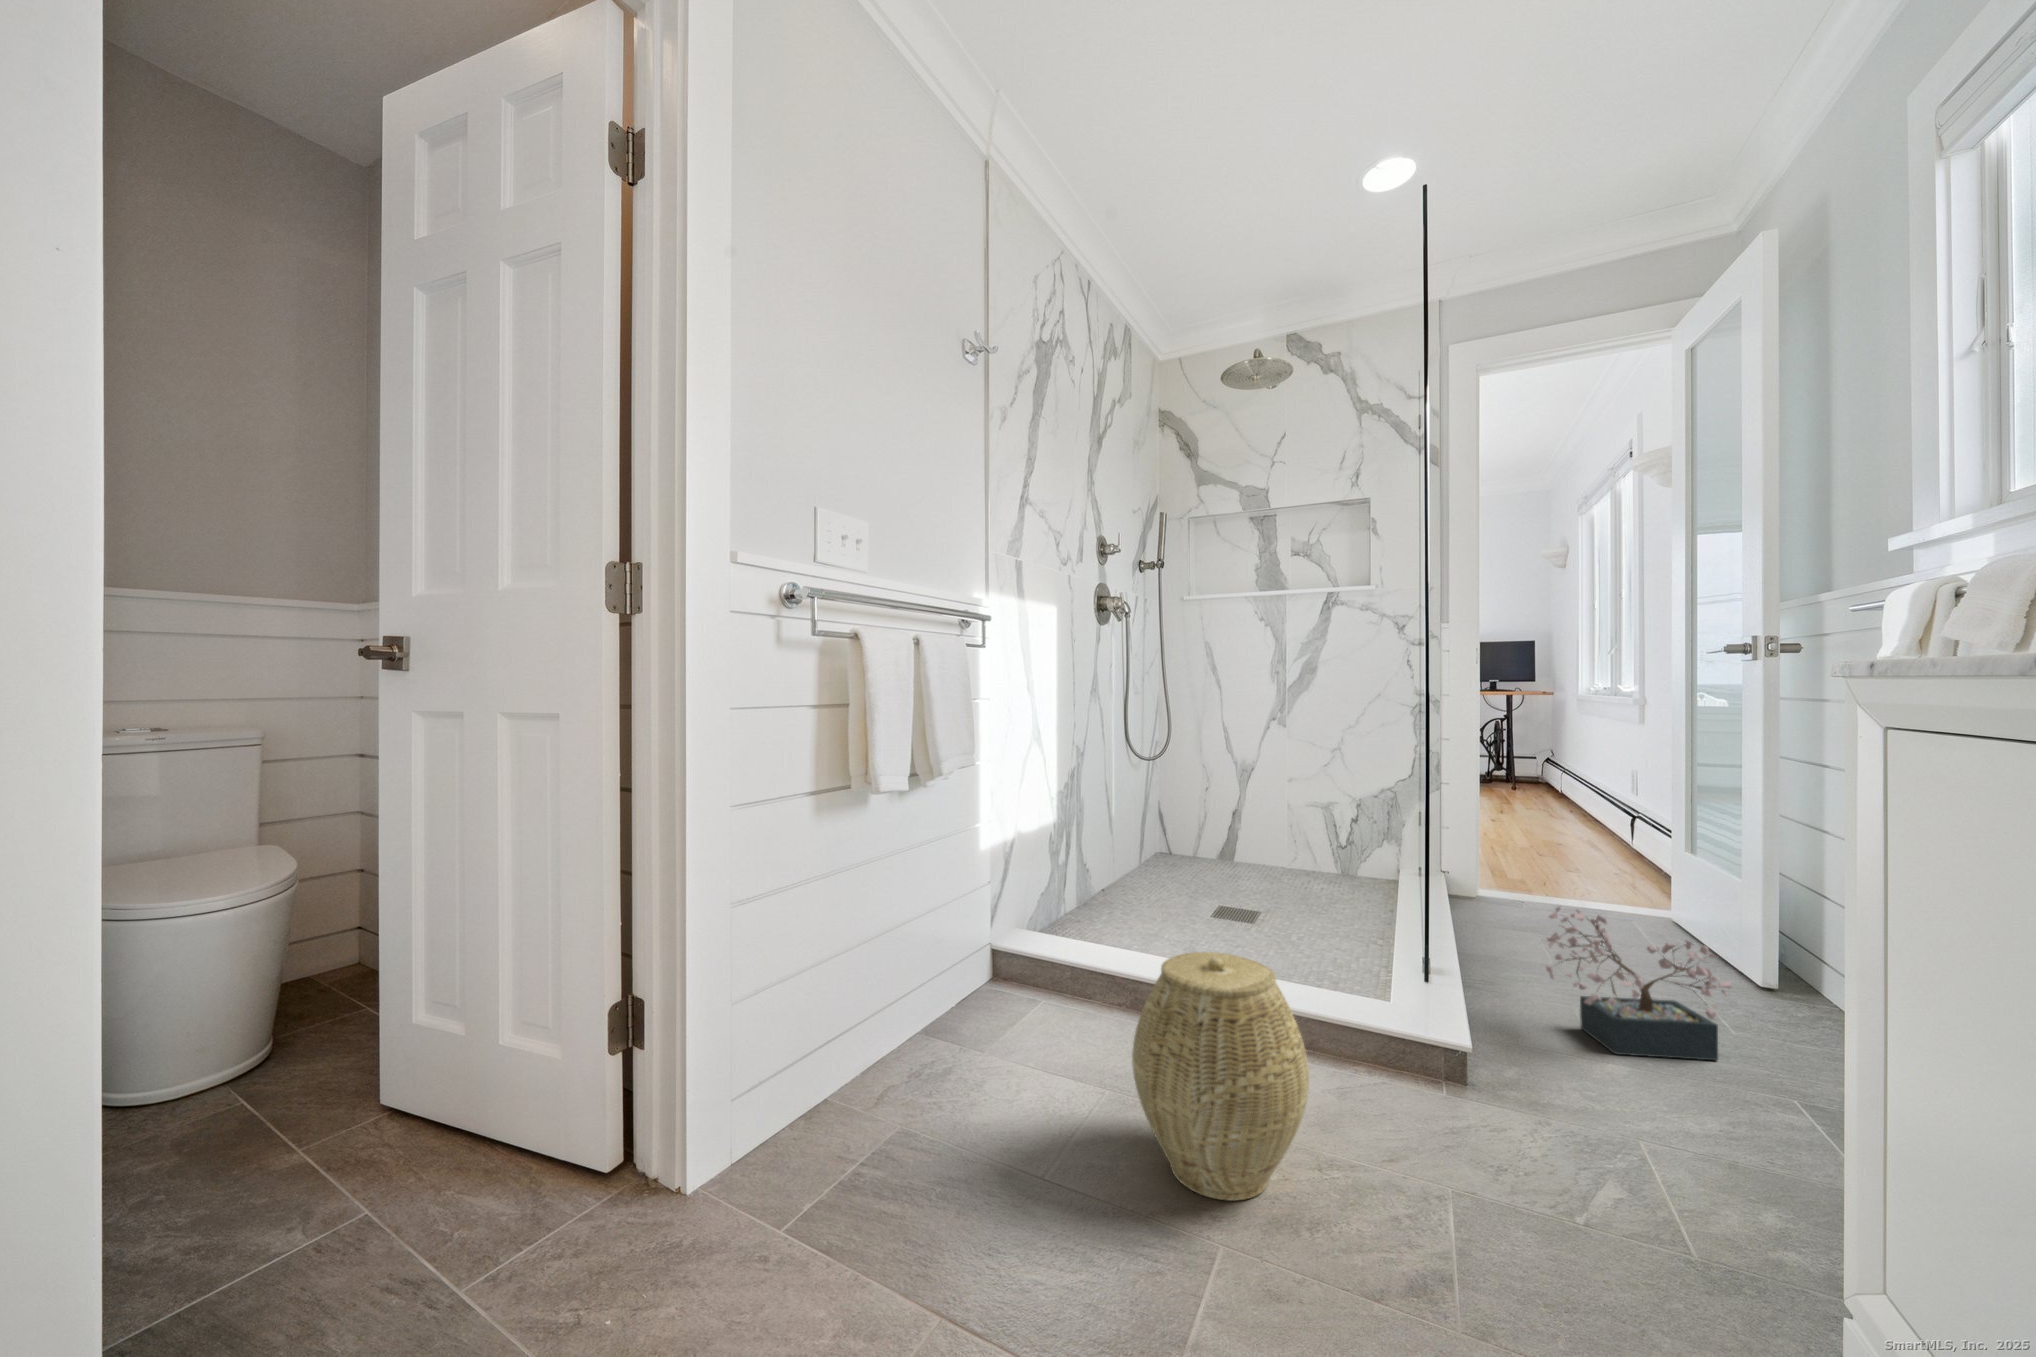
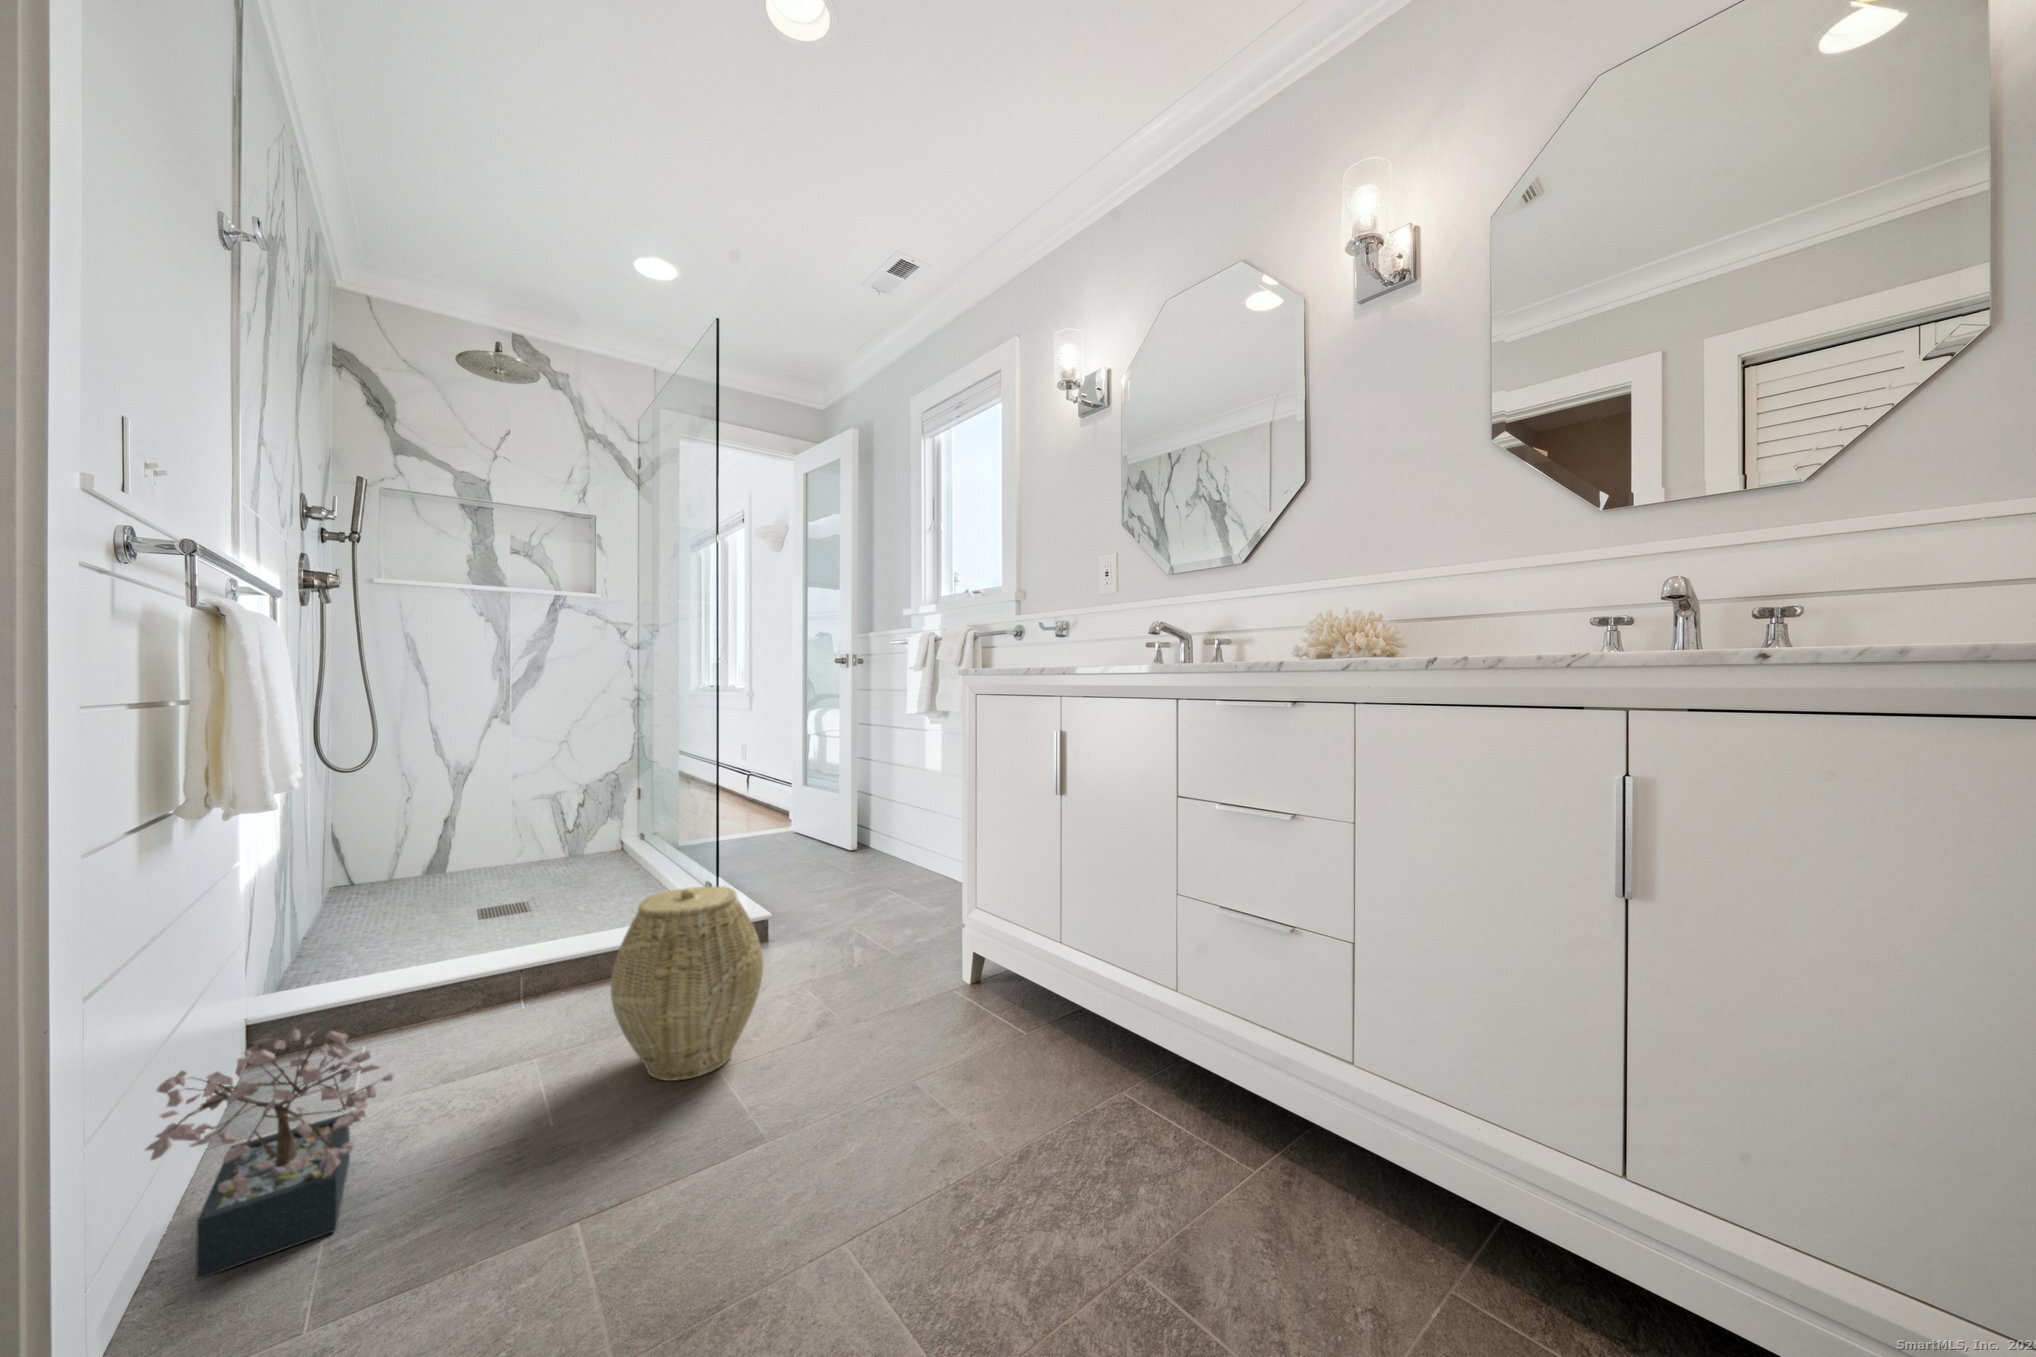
decorative plant: present [1546,907,1731,1060] -> present [146,1029,394,1280]

